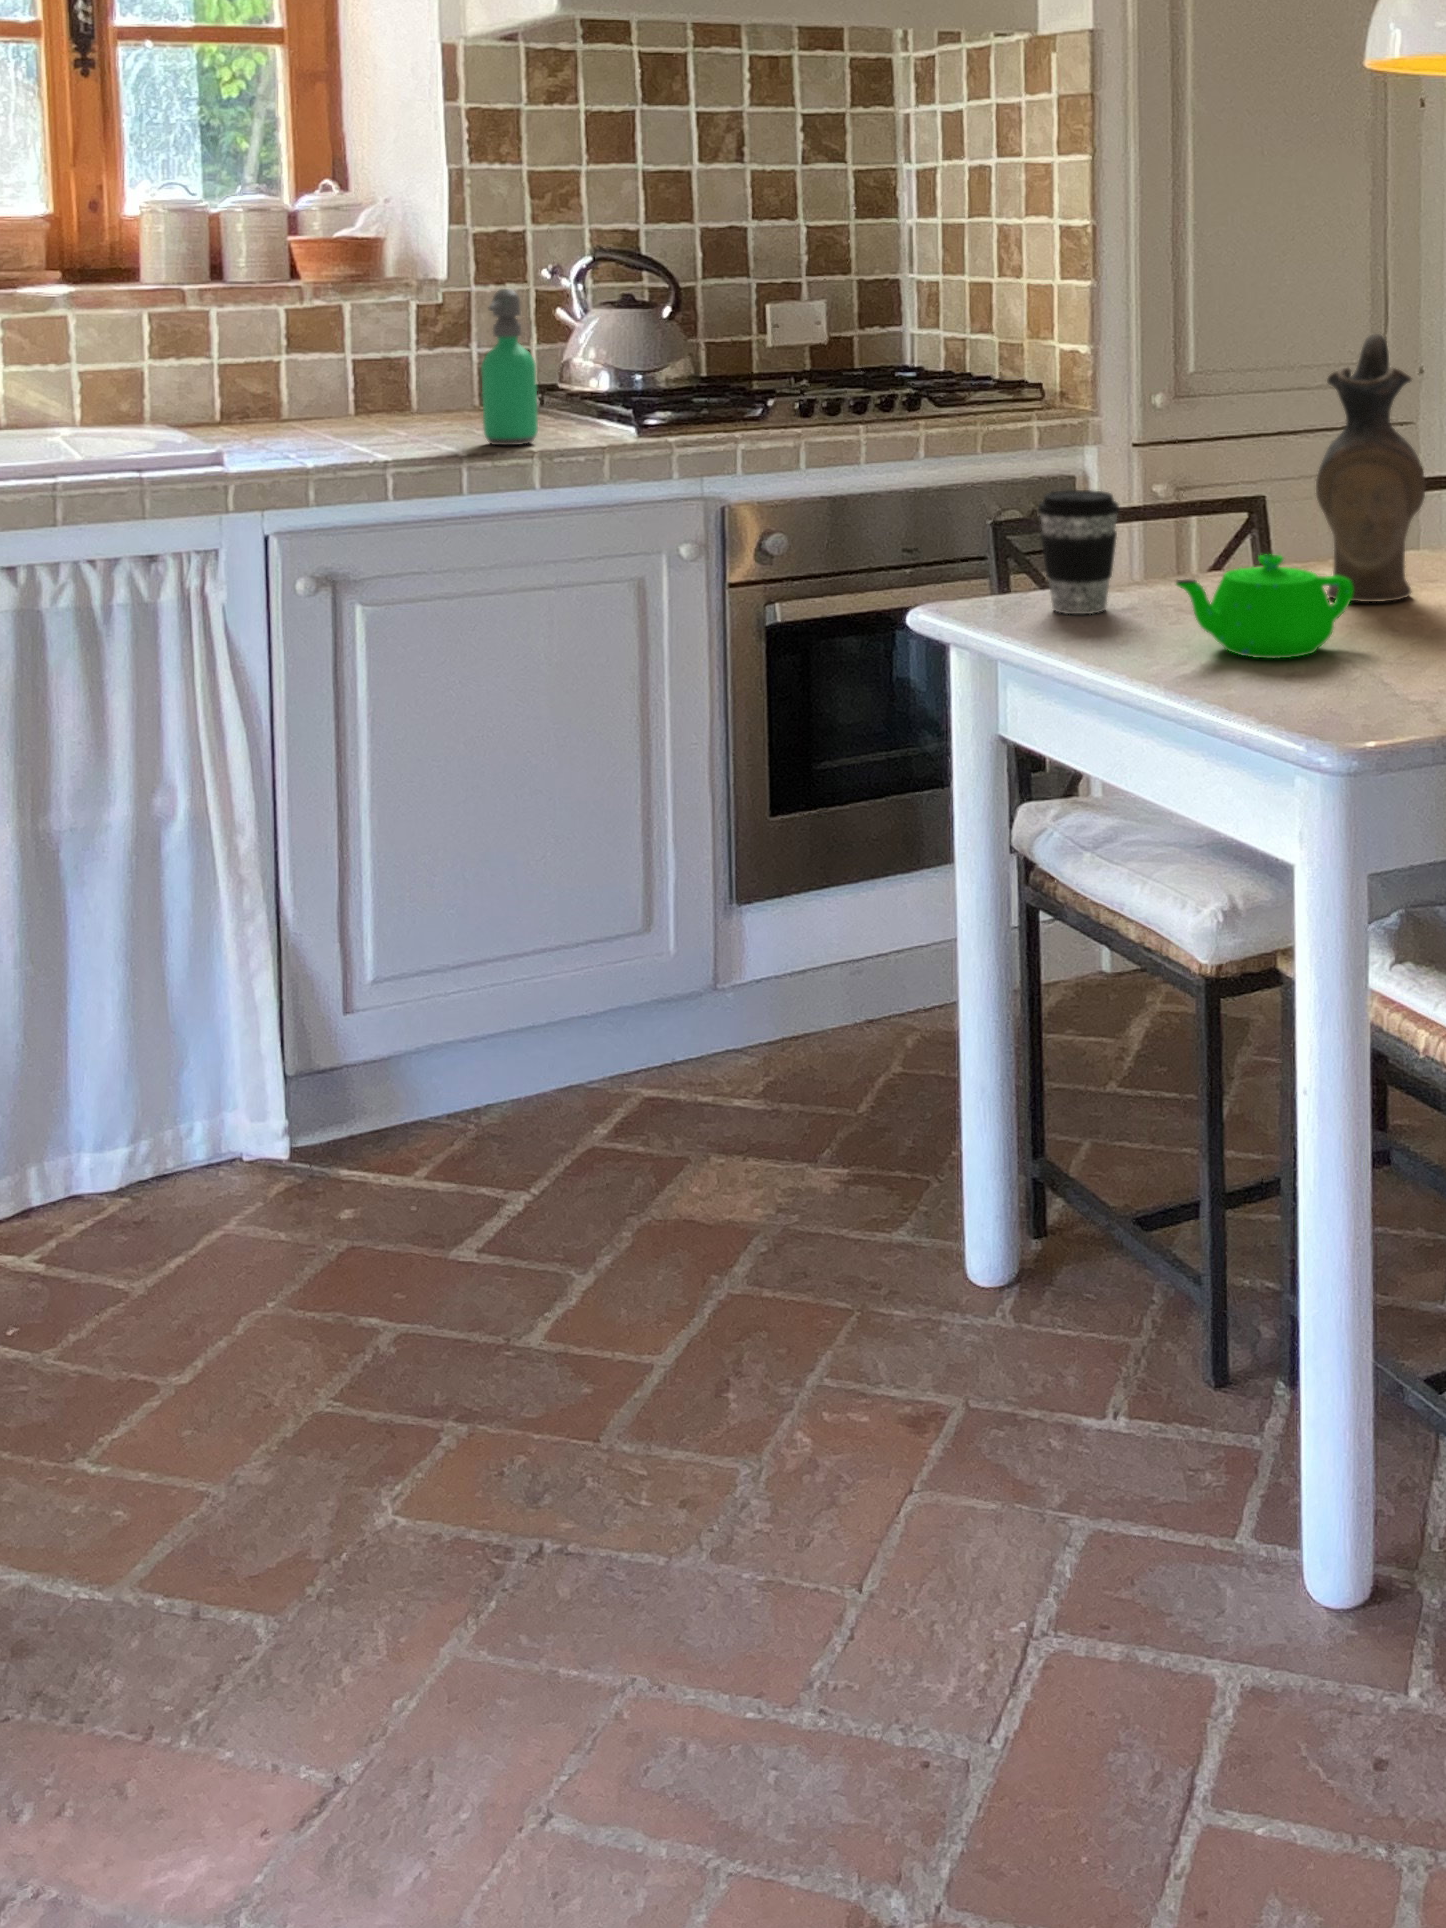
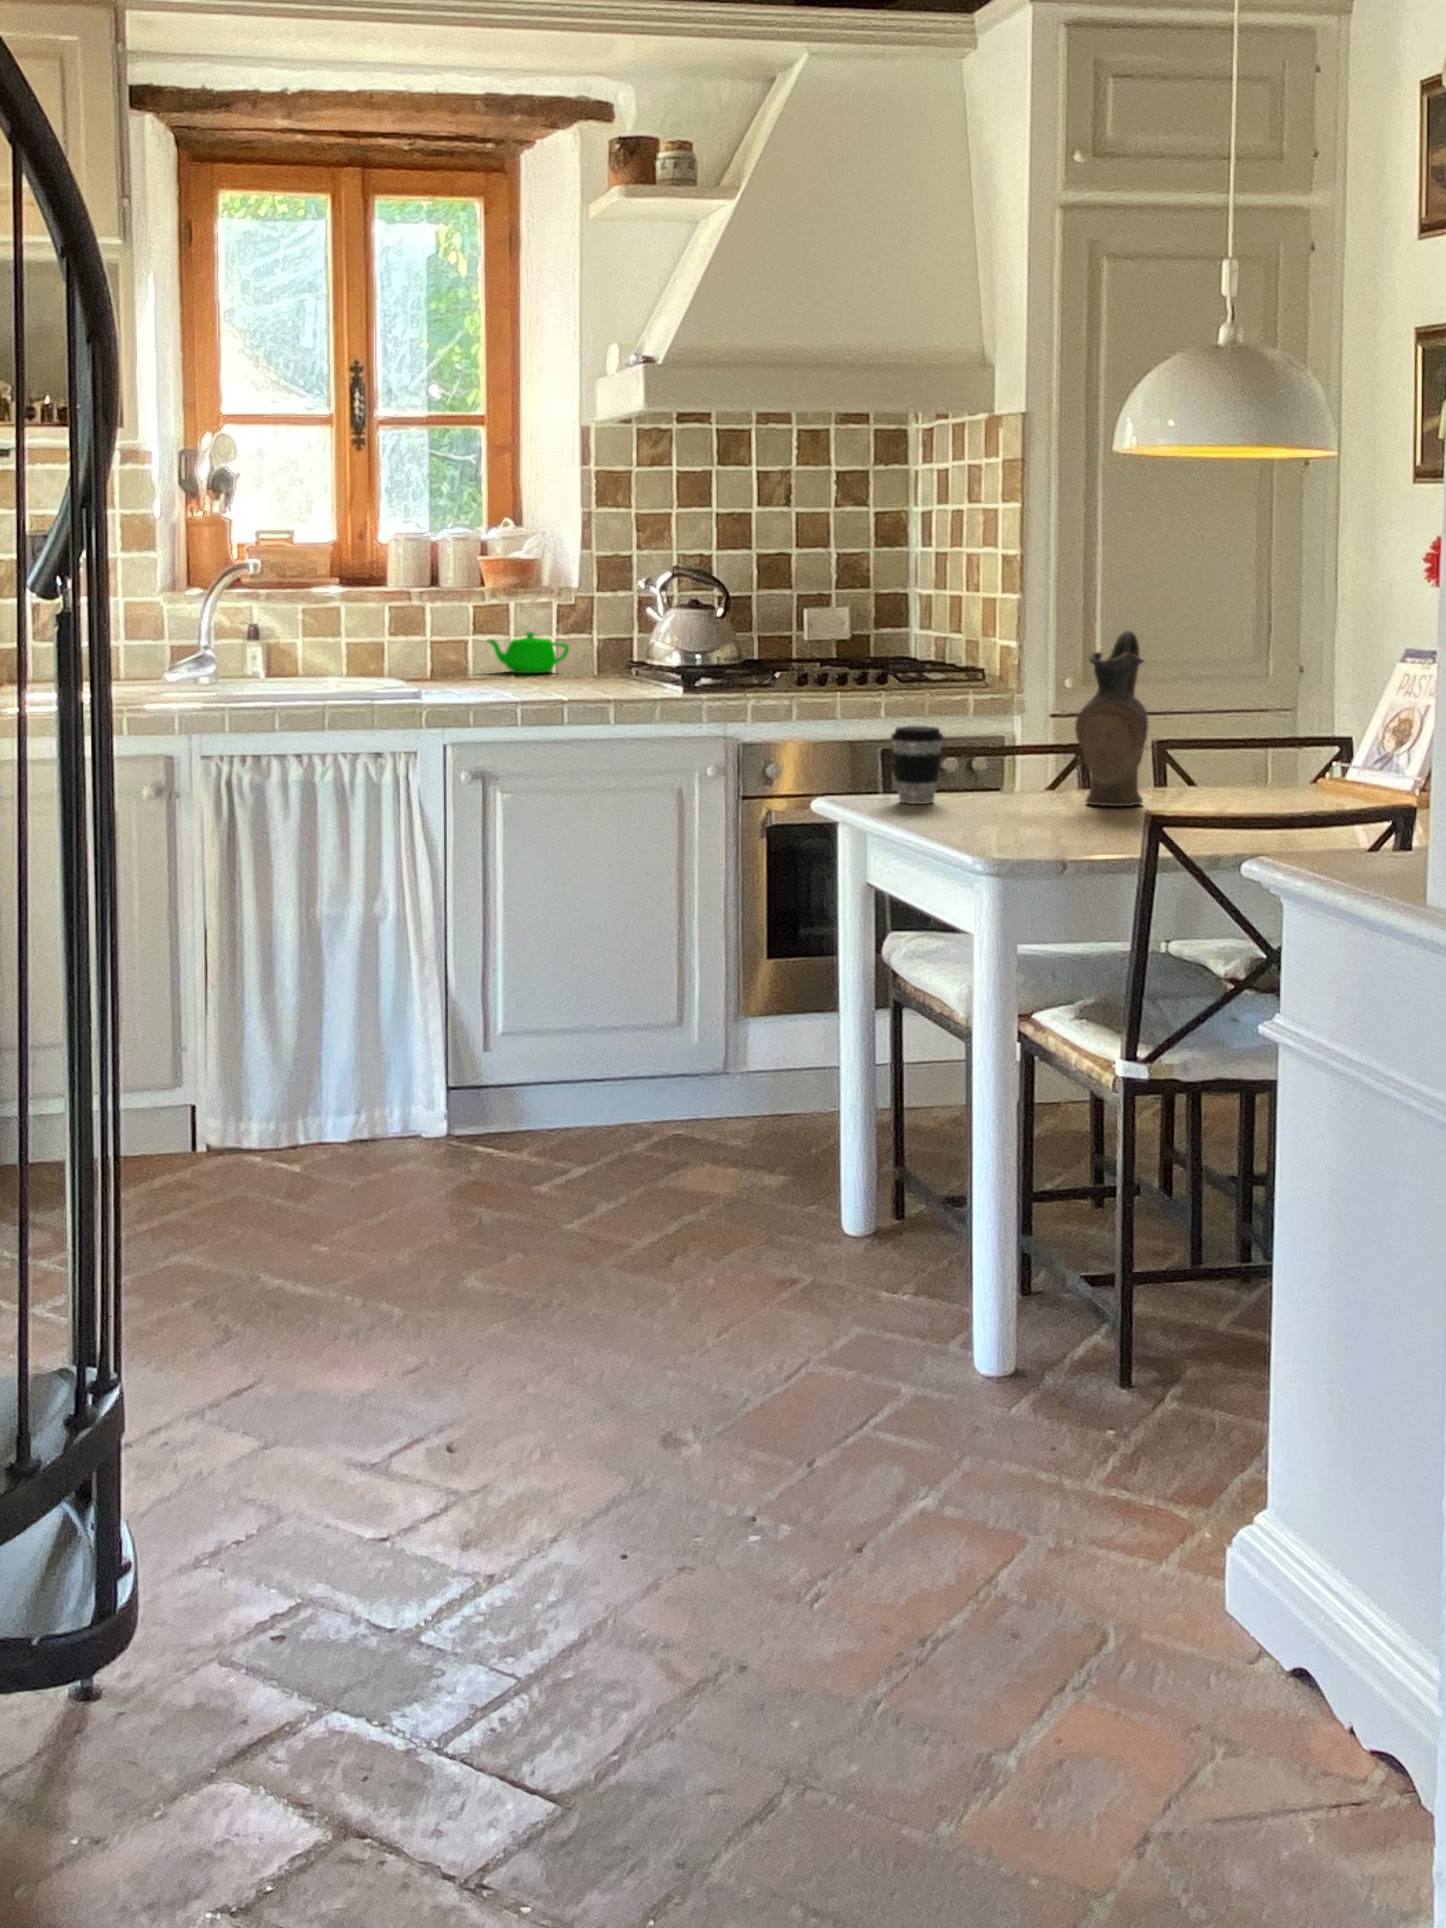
soap dispenser: present [481,289,538,445] -> none [585,593,620,695]
teapot: present [1176,554,1353,658] -> present [487,632,569,673]

